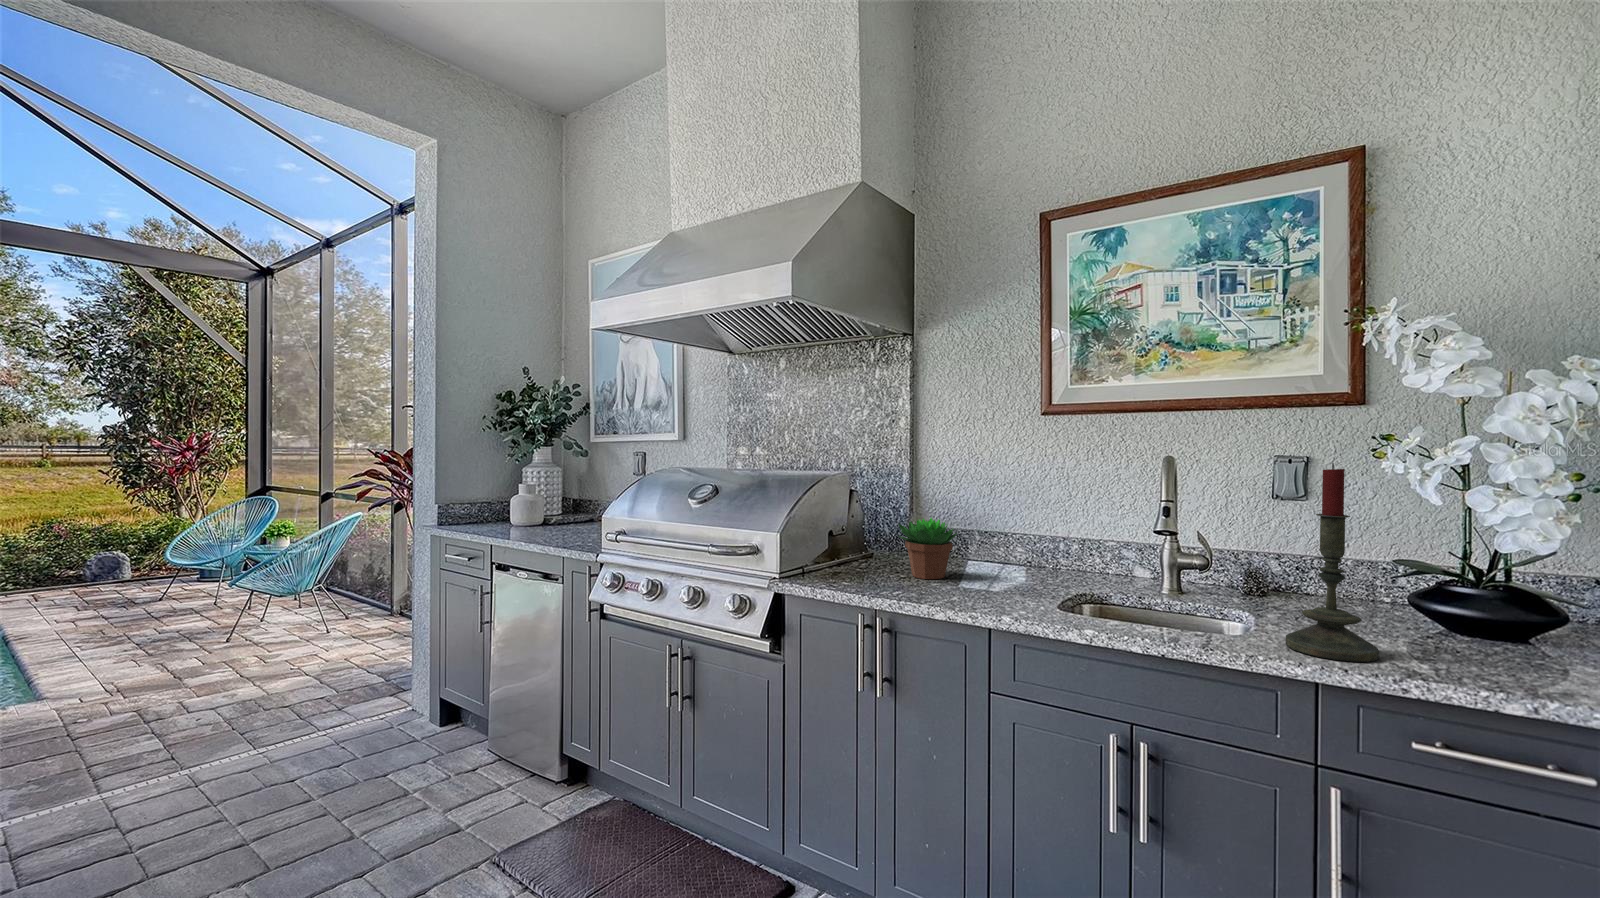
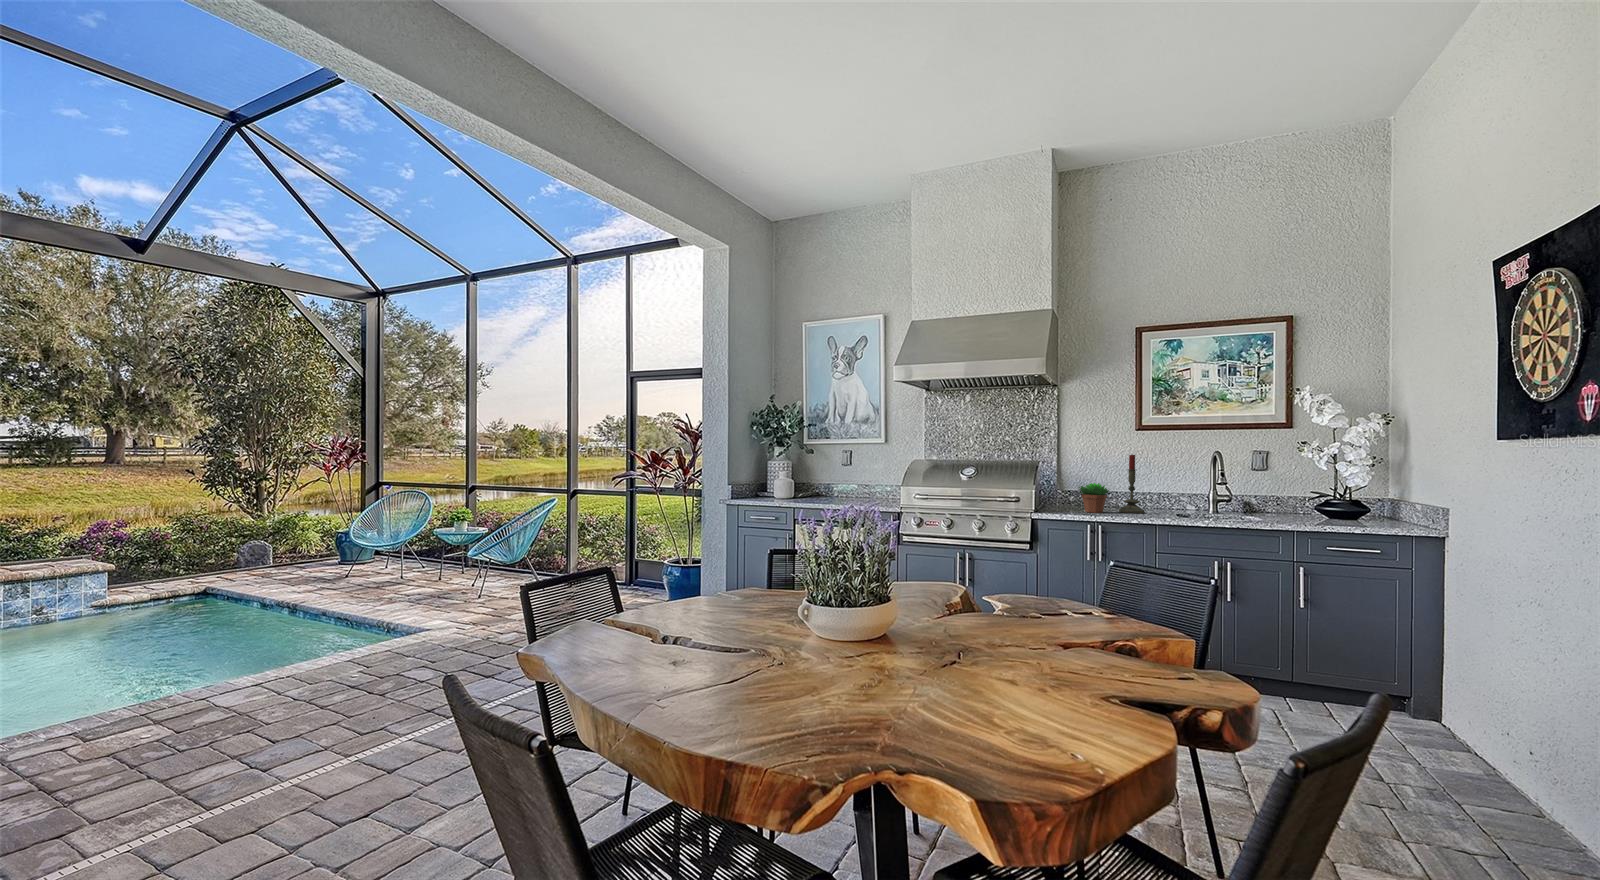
candle: present [1286,463,1379,662] -> present [1119,455,1145,513]

